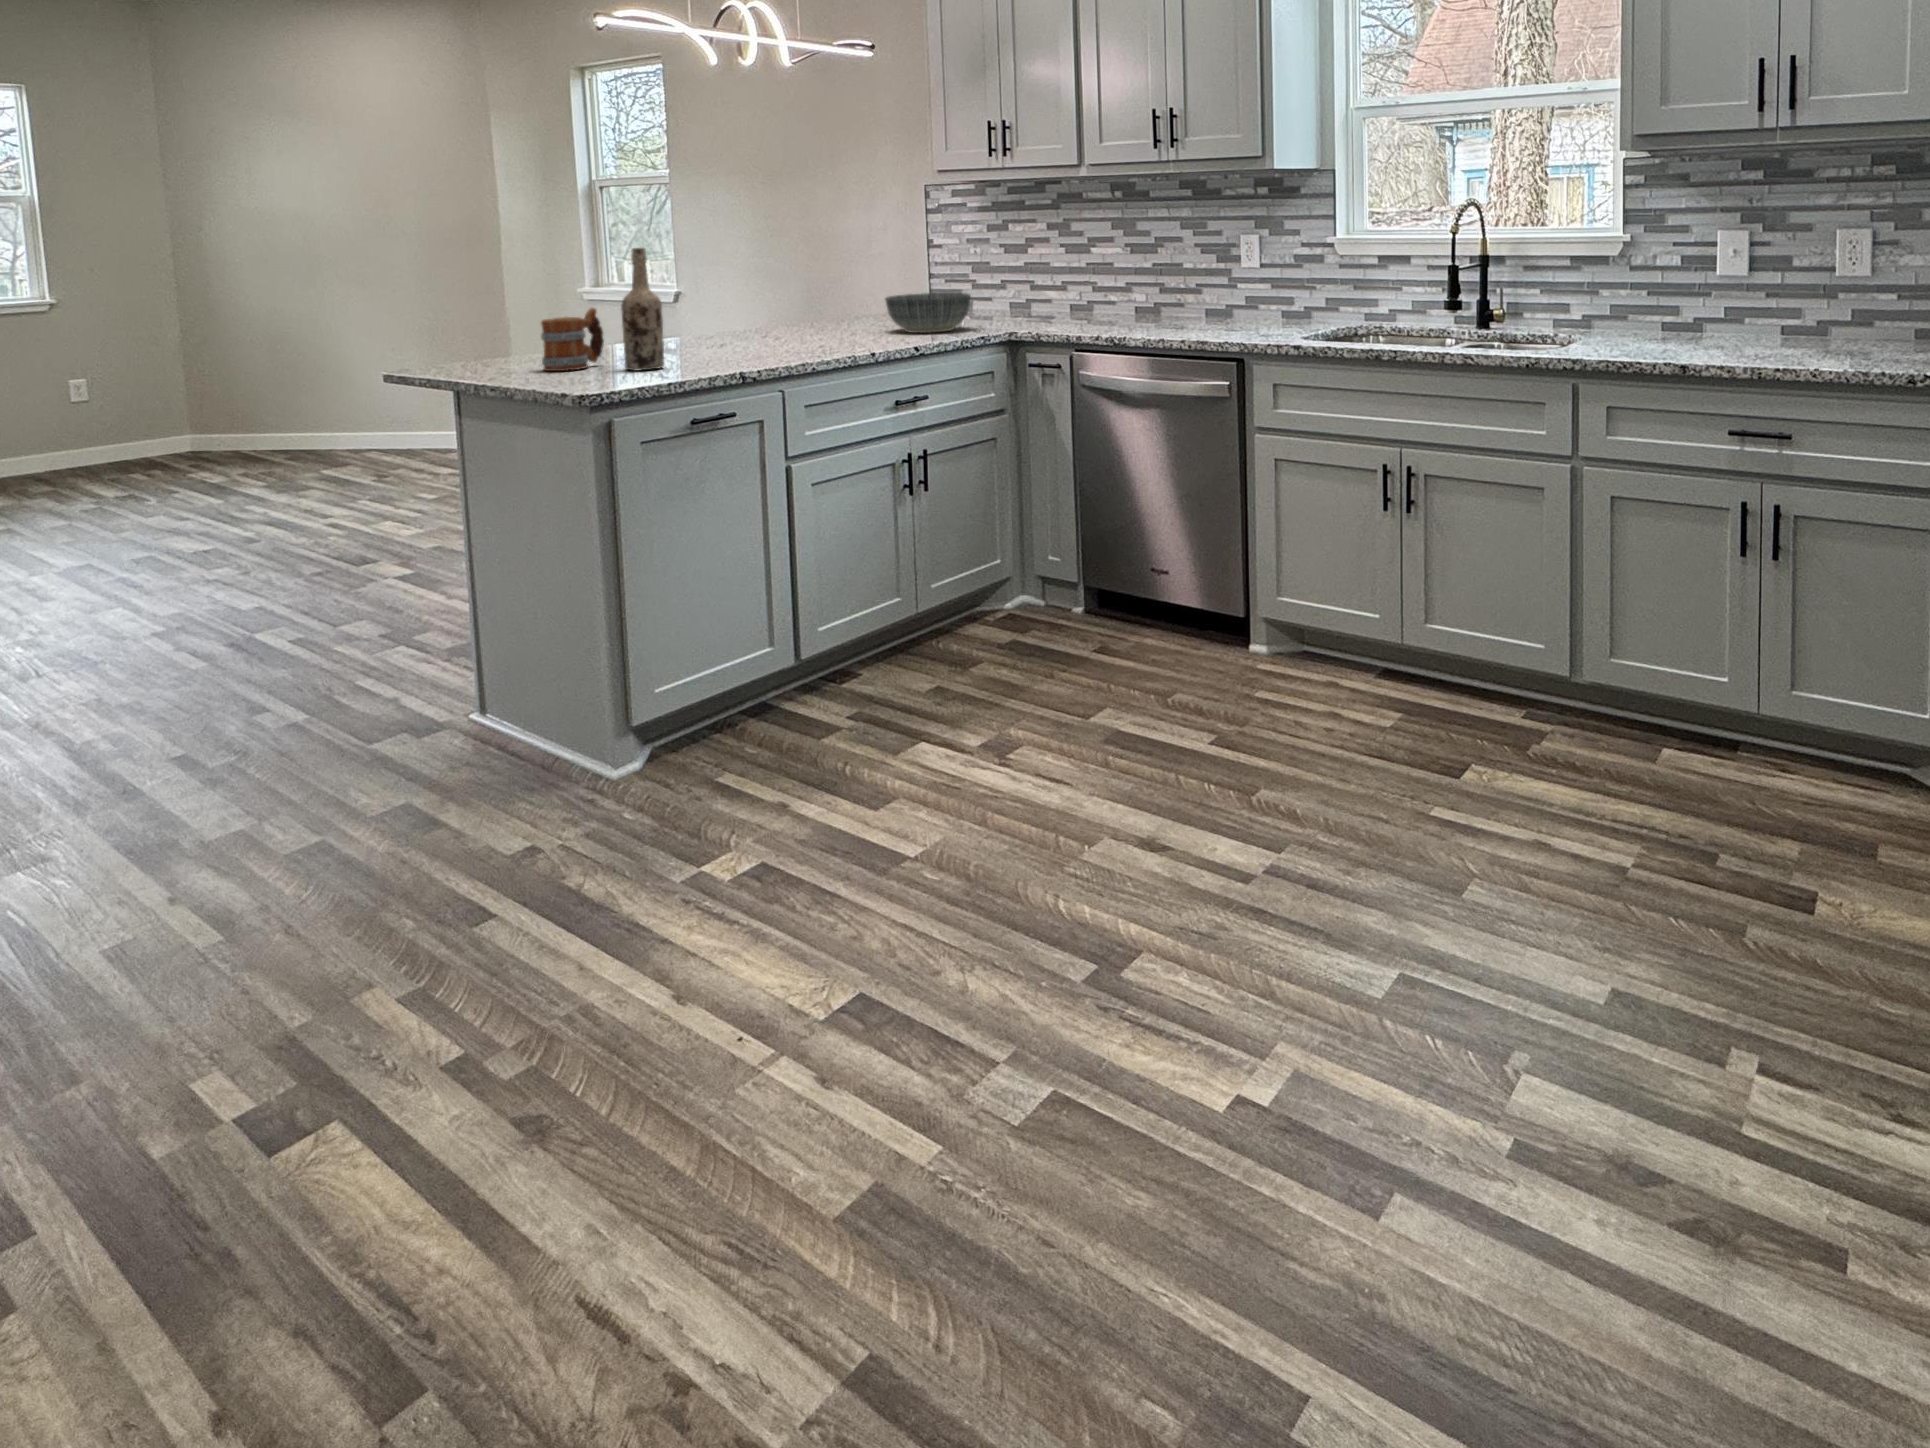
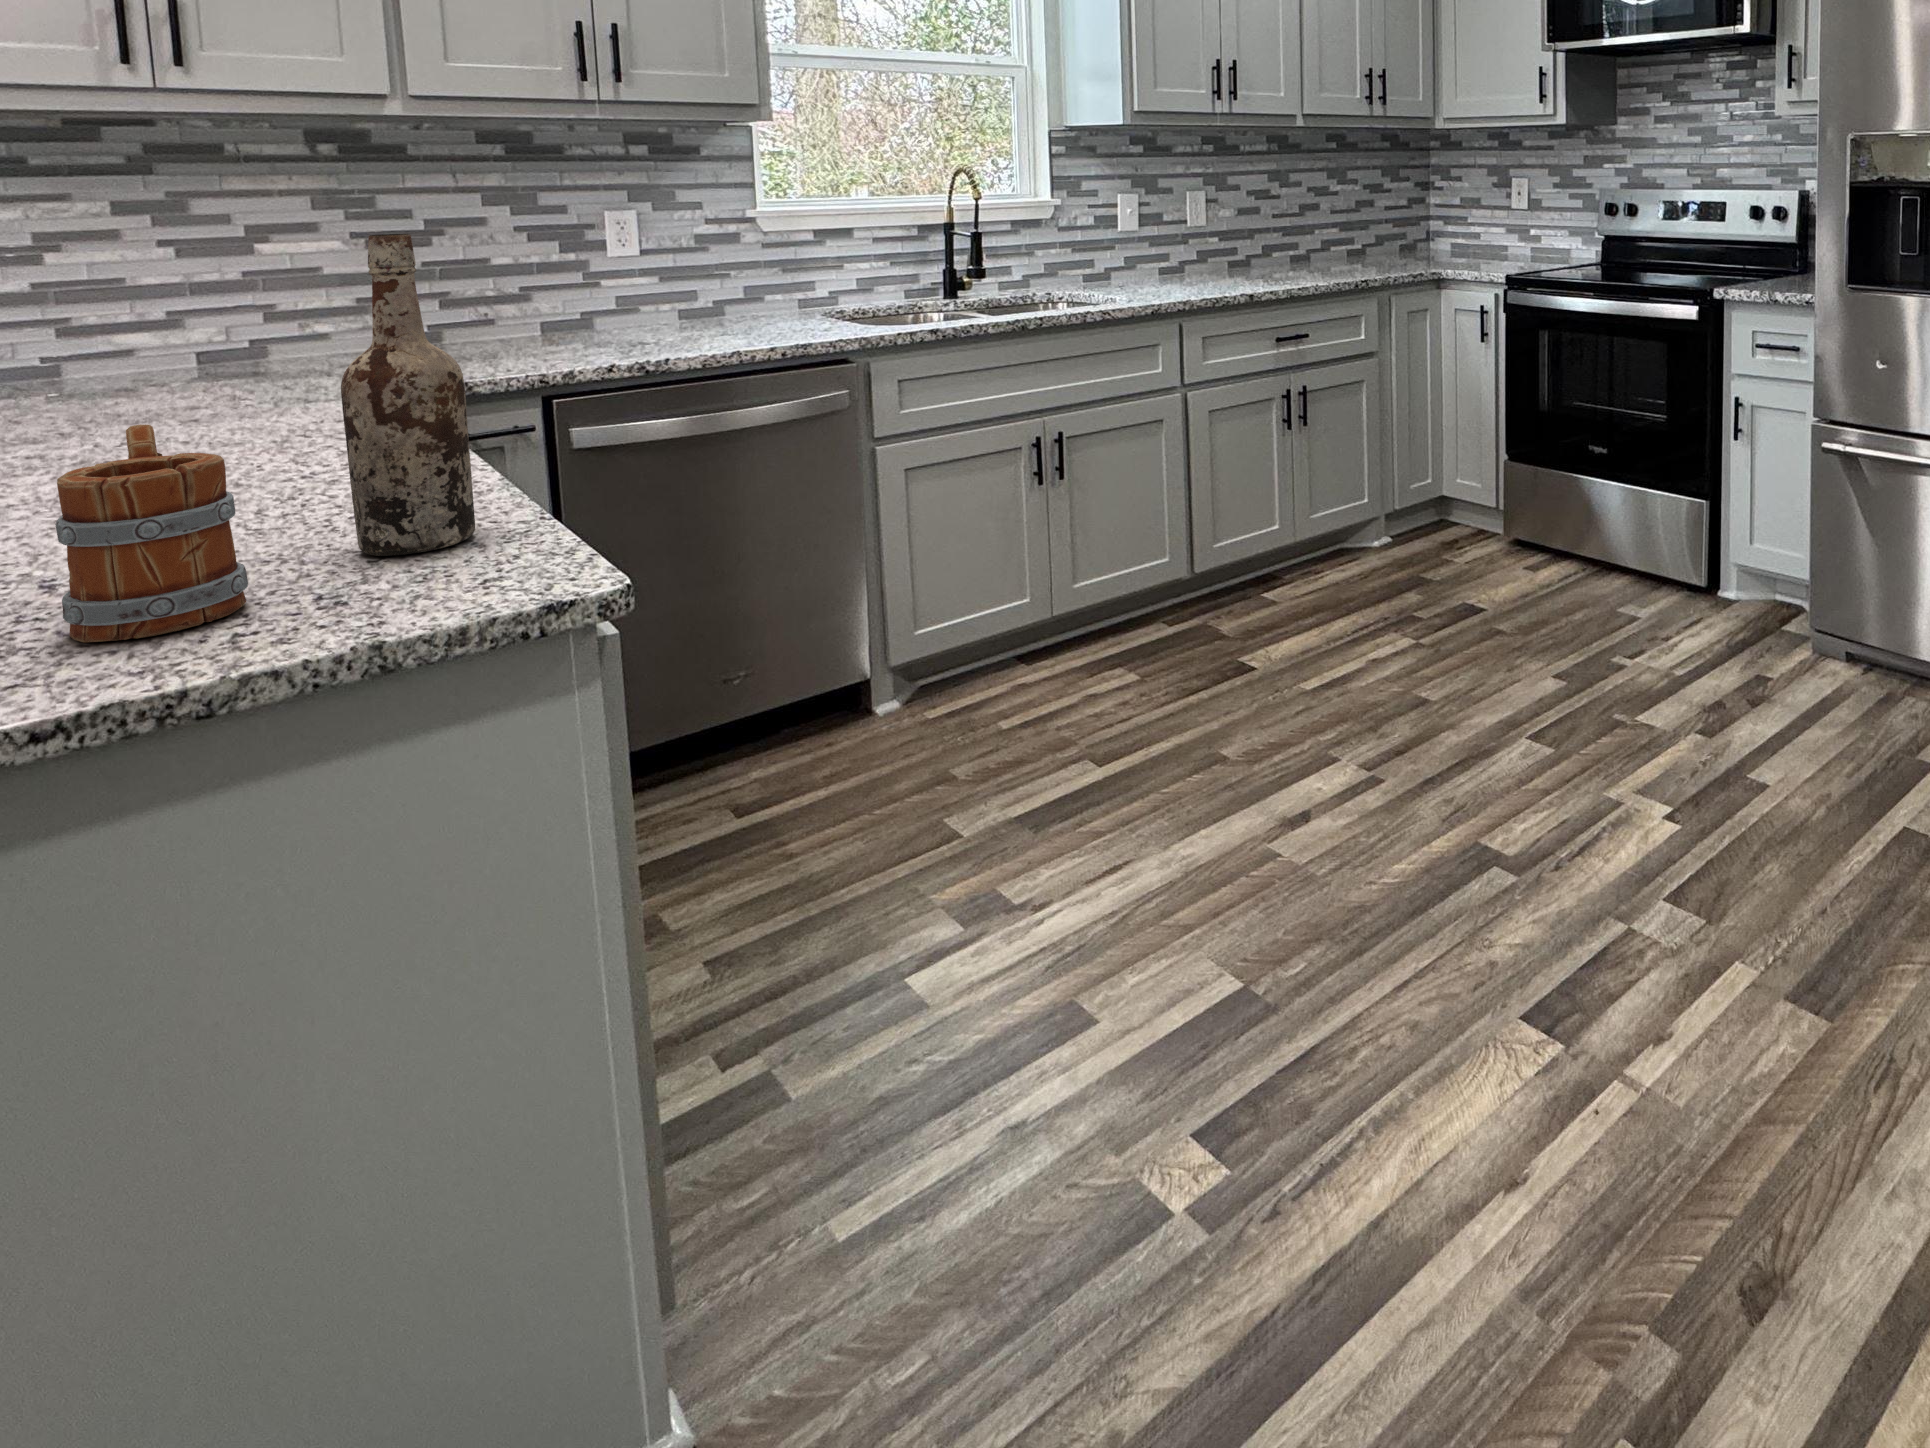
bowl: present [885,293,971,333] -> none [86,331,334,426]

